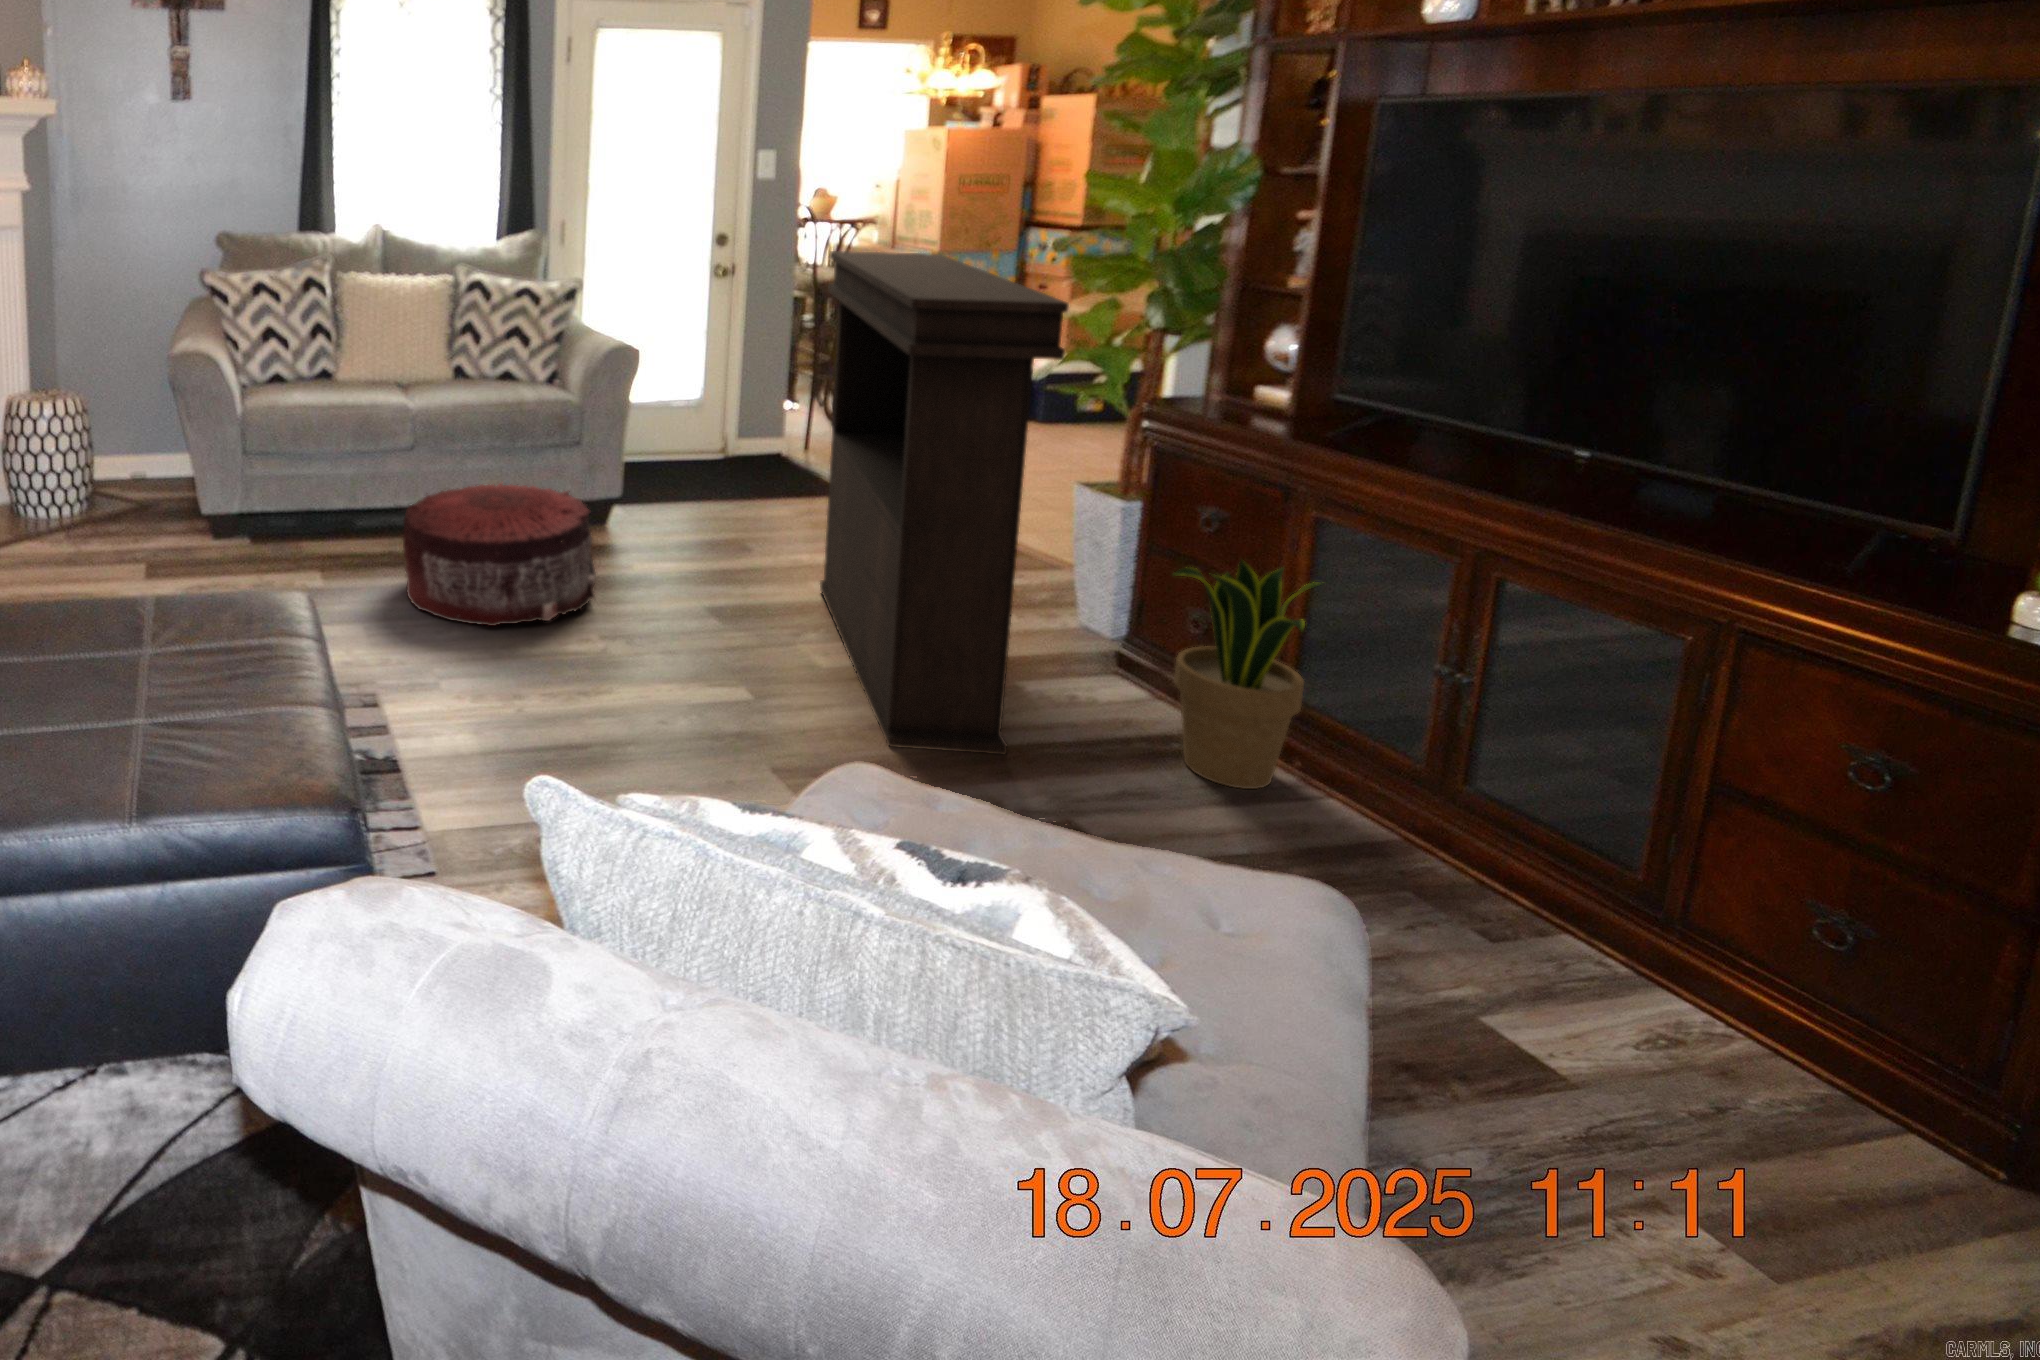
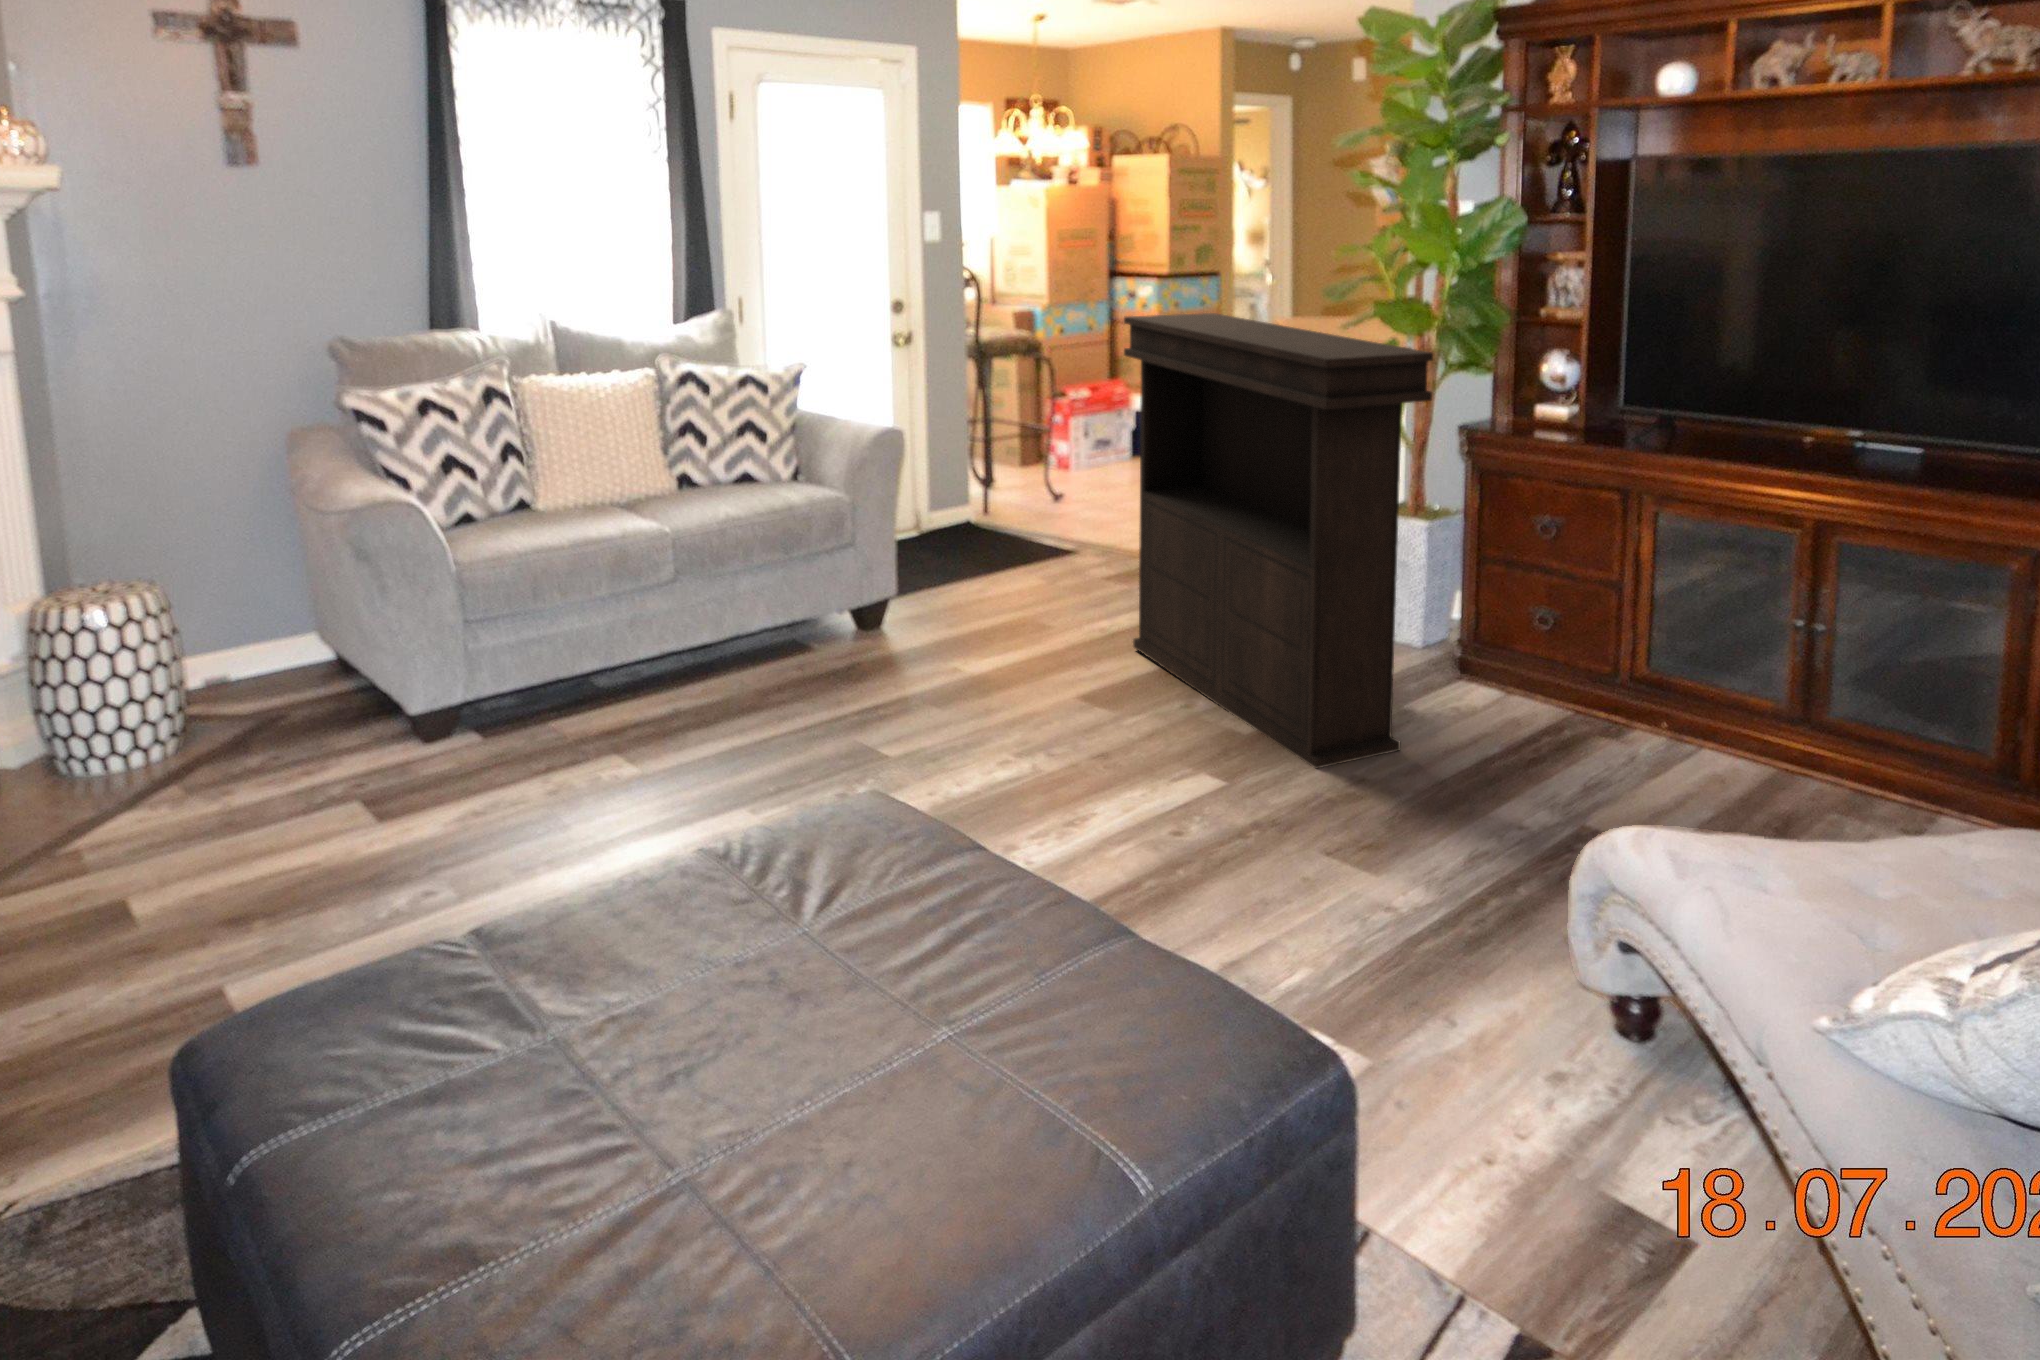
pouf: present [403,483,596,626] -> none [722,592,952,759]
potted plant: present [1173,561,1322,789] -> none [1498,546,1600,732]

